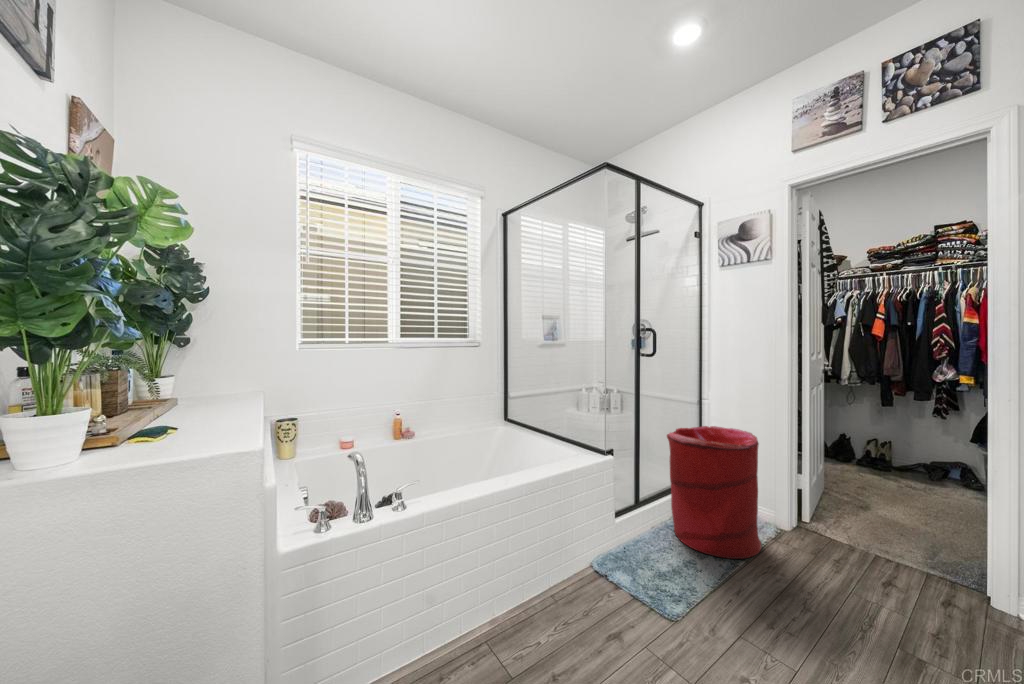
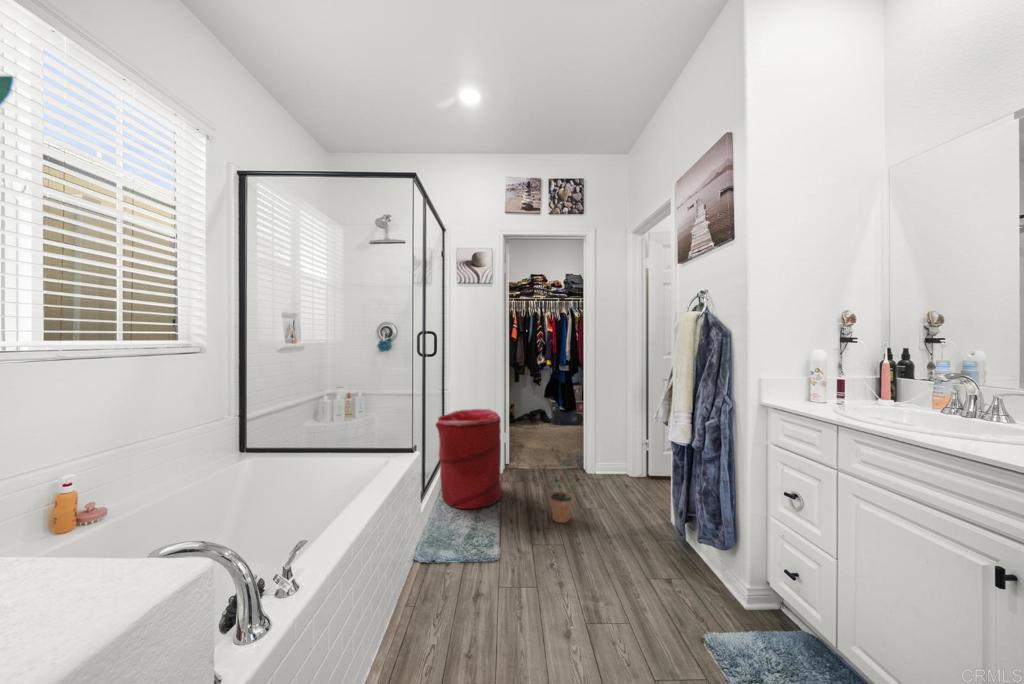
potted plant: none [789,510,860,645] -> present [539,447,574,523]

